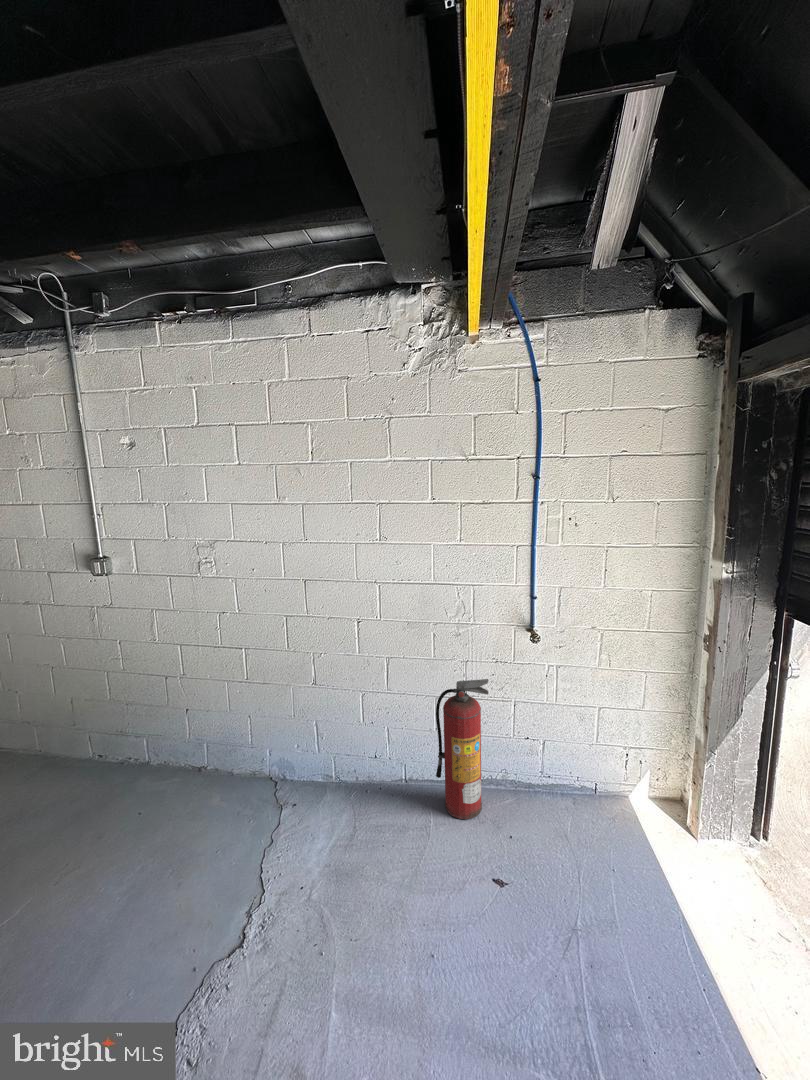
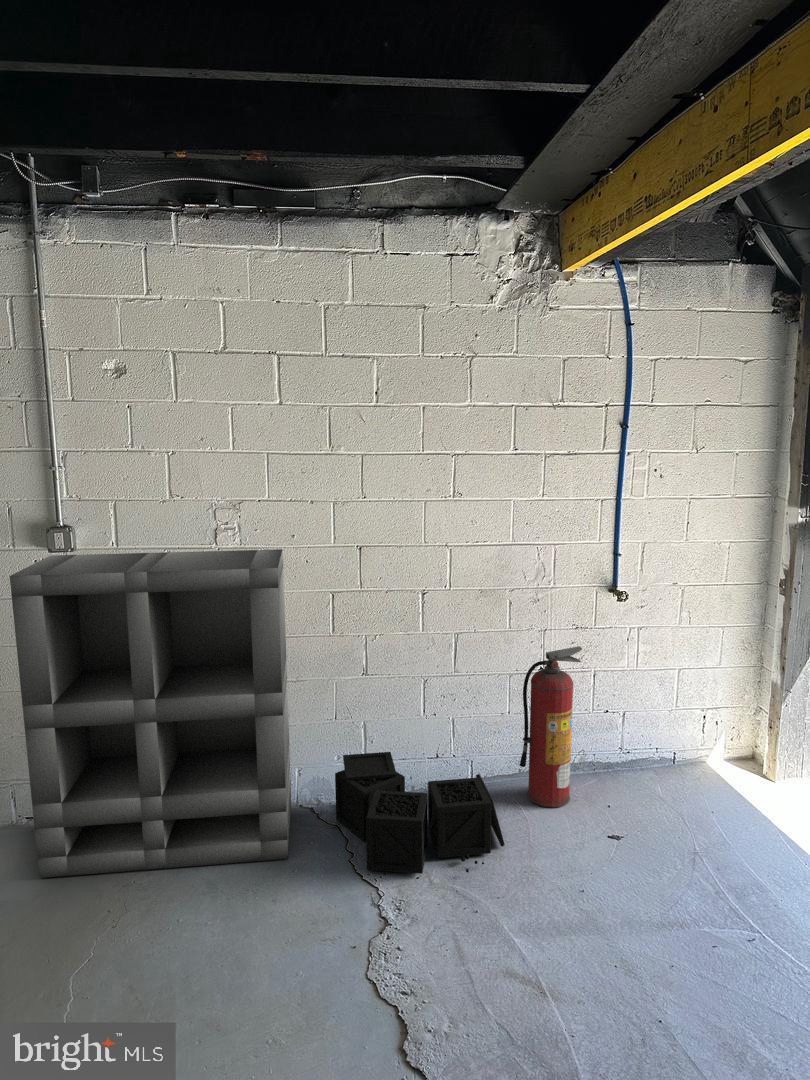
shelving unit: none [29,577,262,827] -> present [10,549,291,878]
storage bin: none [267,743,401,876] -> present [335,752,505,874]

